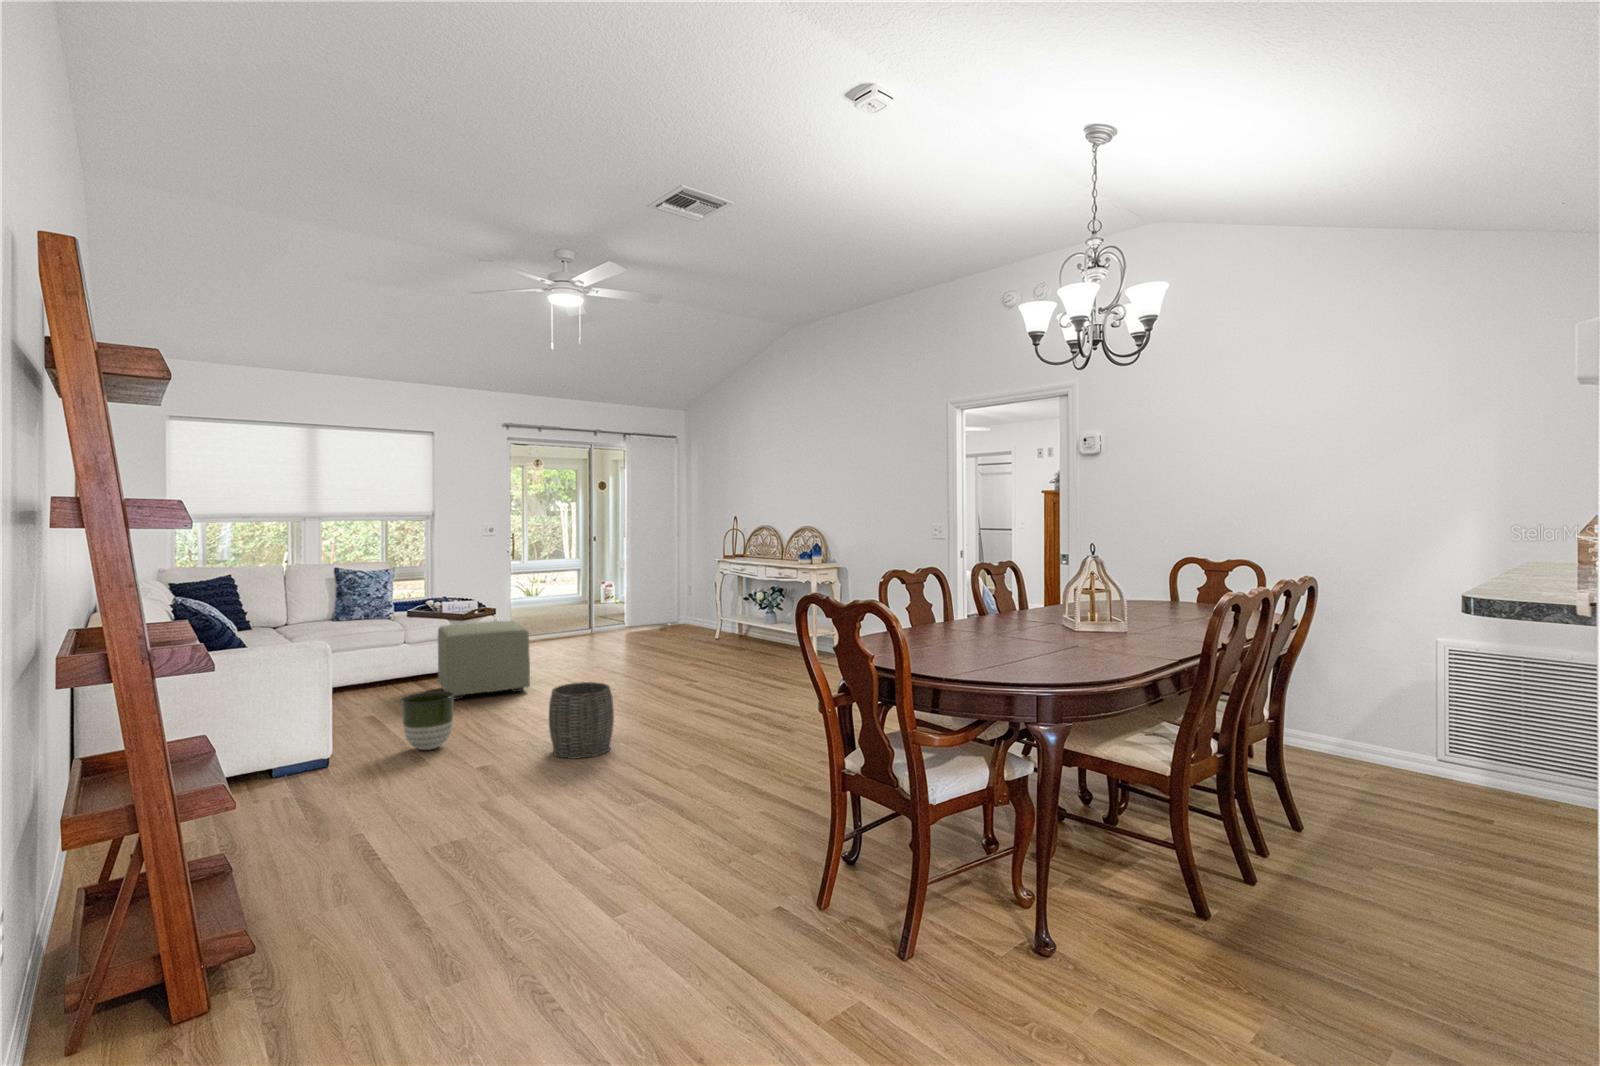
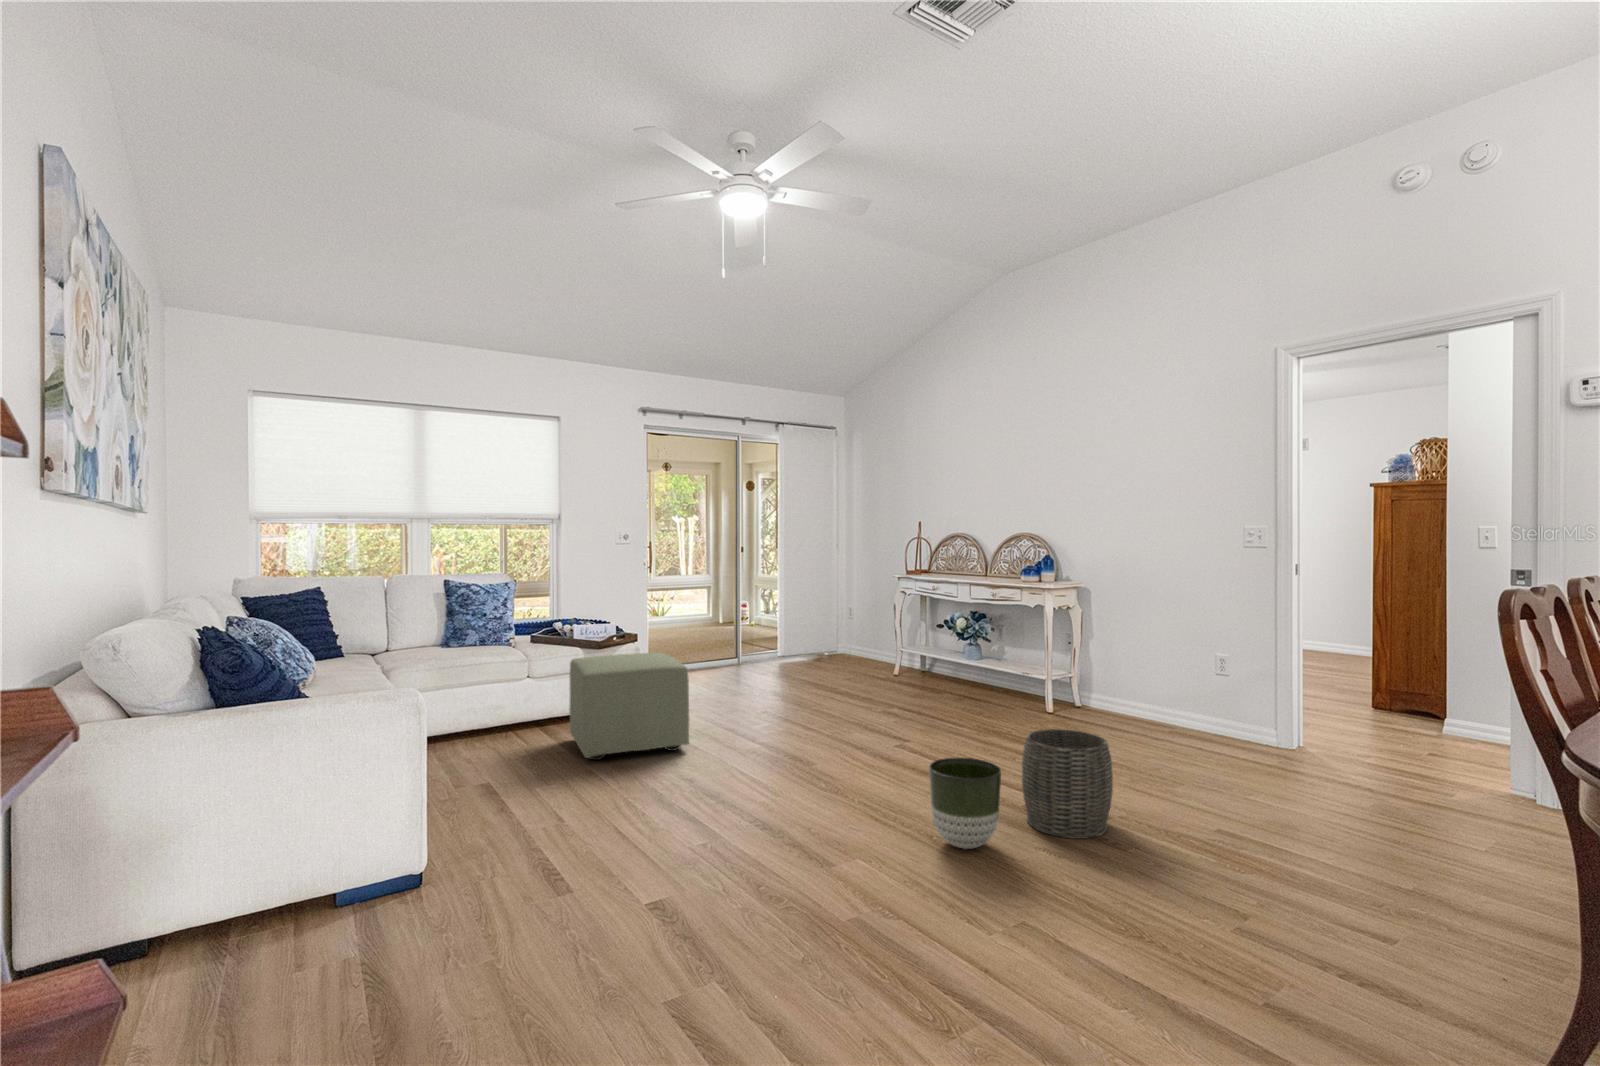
woven basket: present [549,682,614,759] -> present [1022,729,1113,839]
planter: present [401,691,454,750] -> present [929,758,1001,849]

